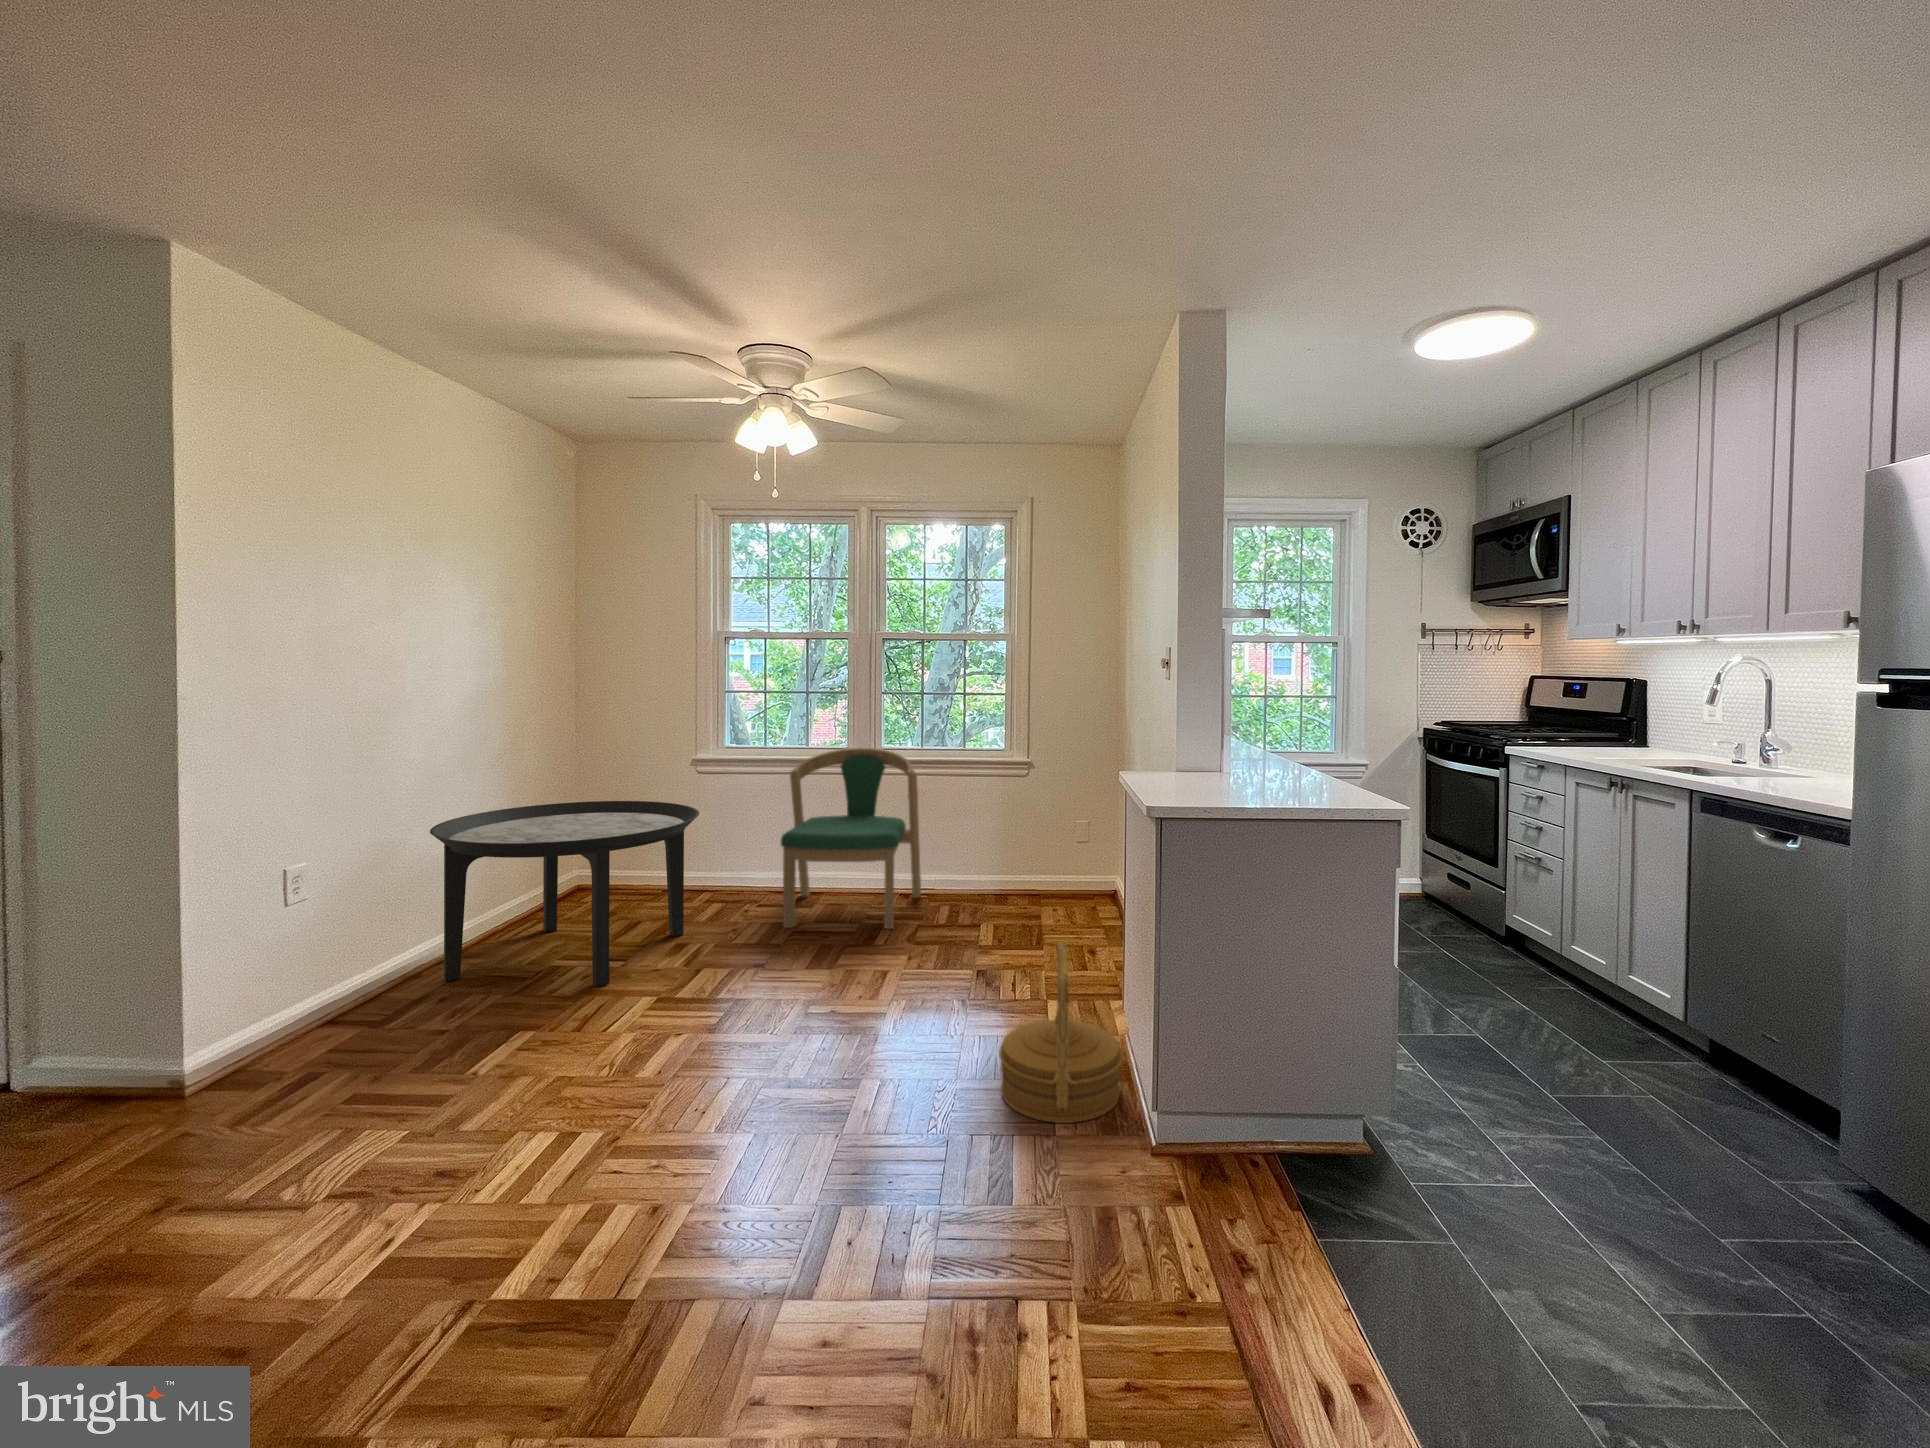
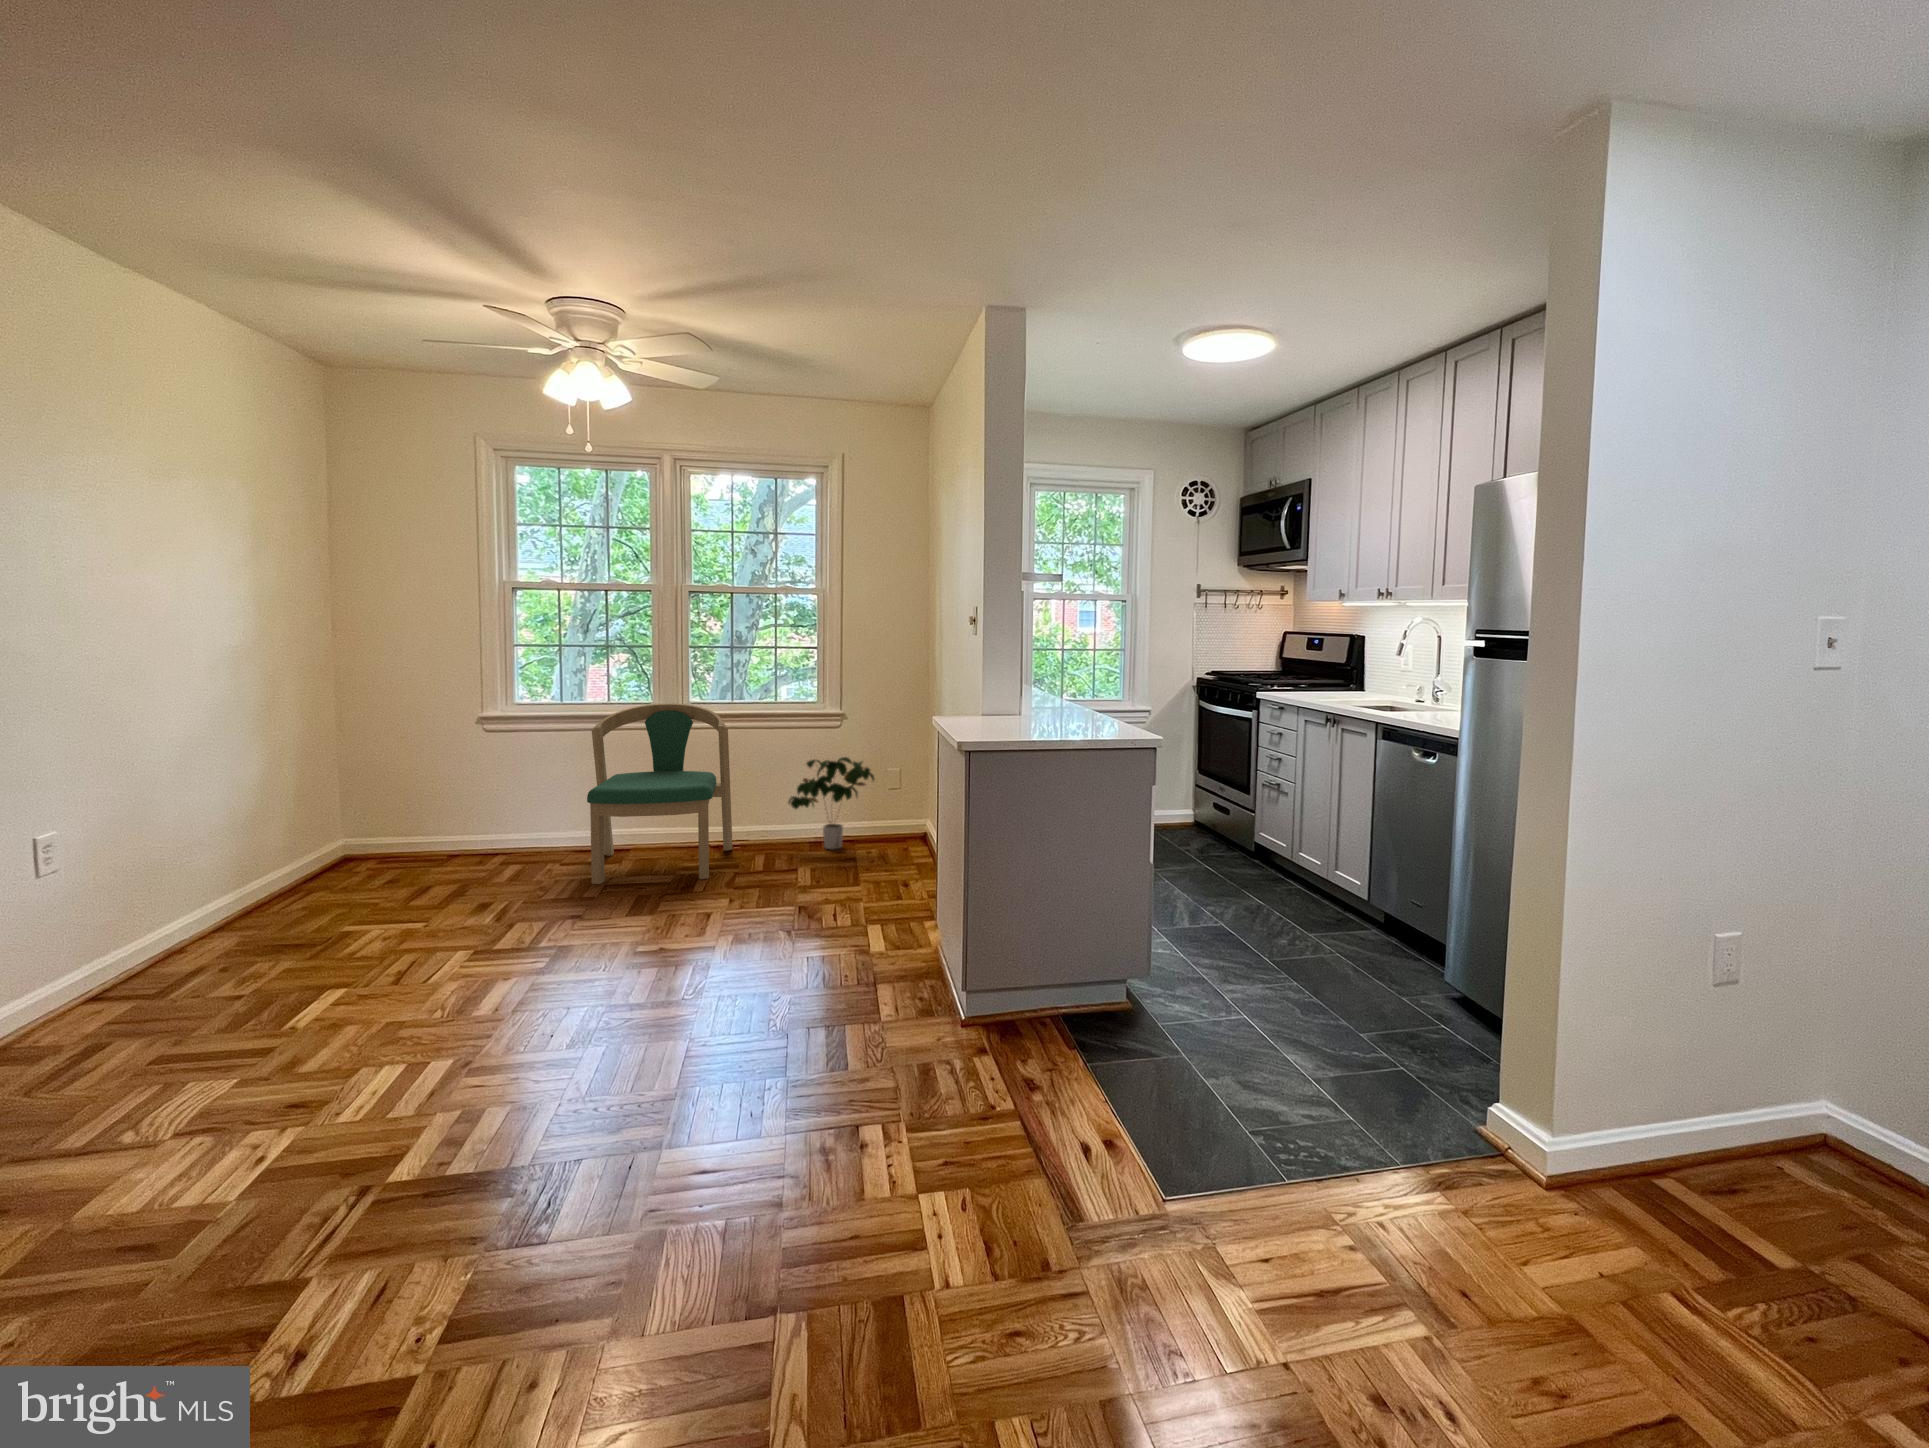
round table: present [430,801,699,987] -> none [189,762,500,954]
potted plant: none [976,806,1064,903] -> present [788,757,874,849]
woven basket: present [999,942,1123,1123] -> none [828,867,936,1014]

